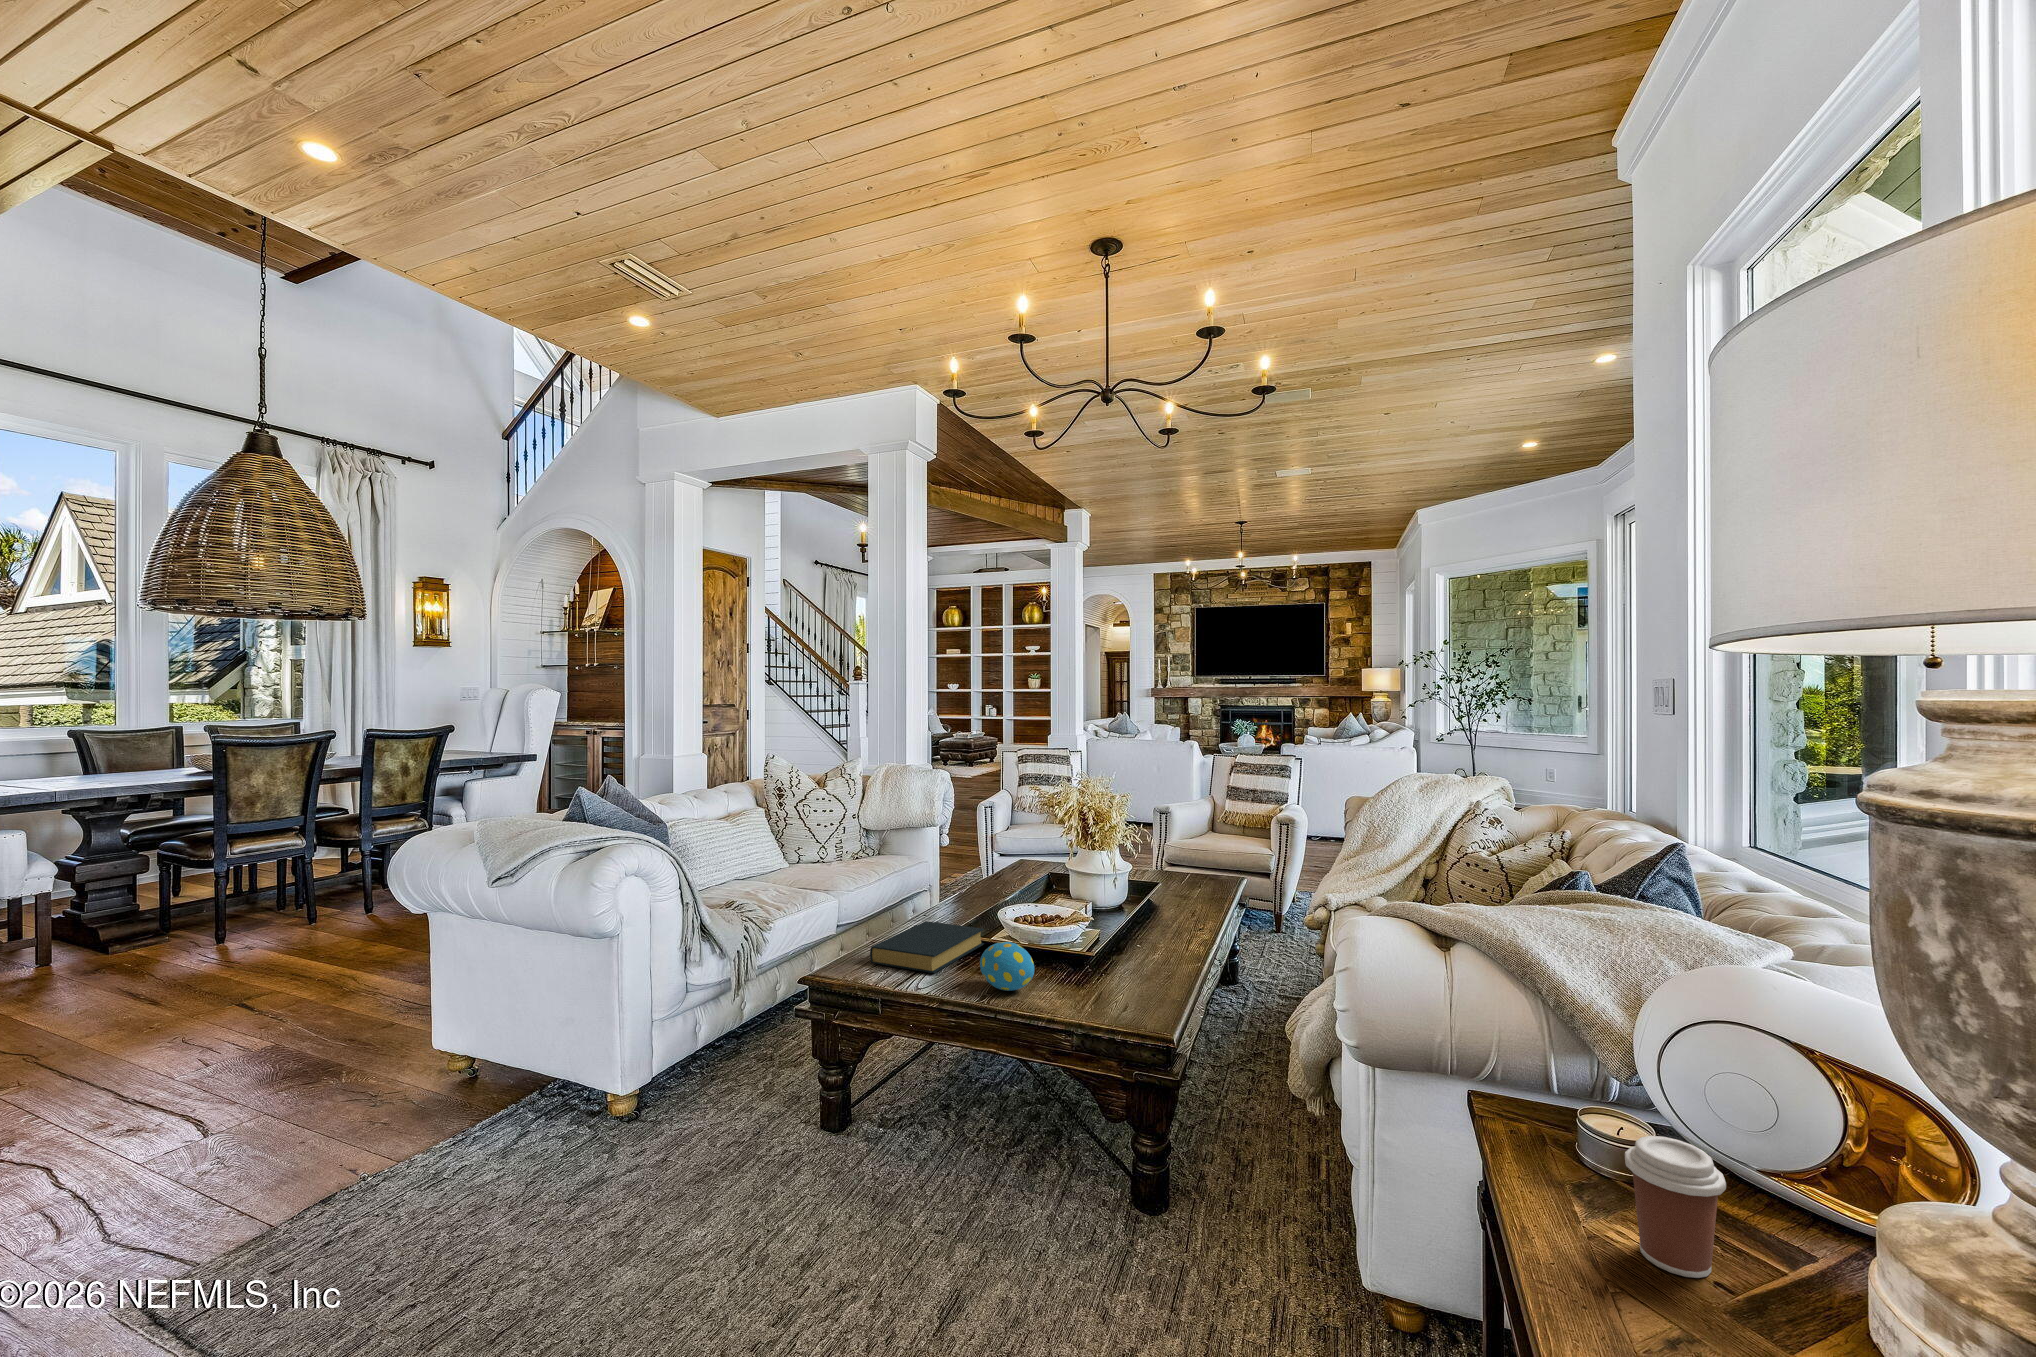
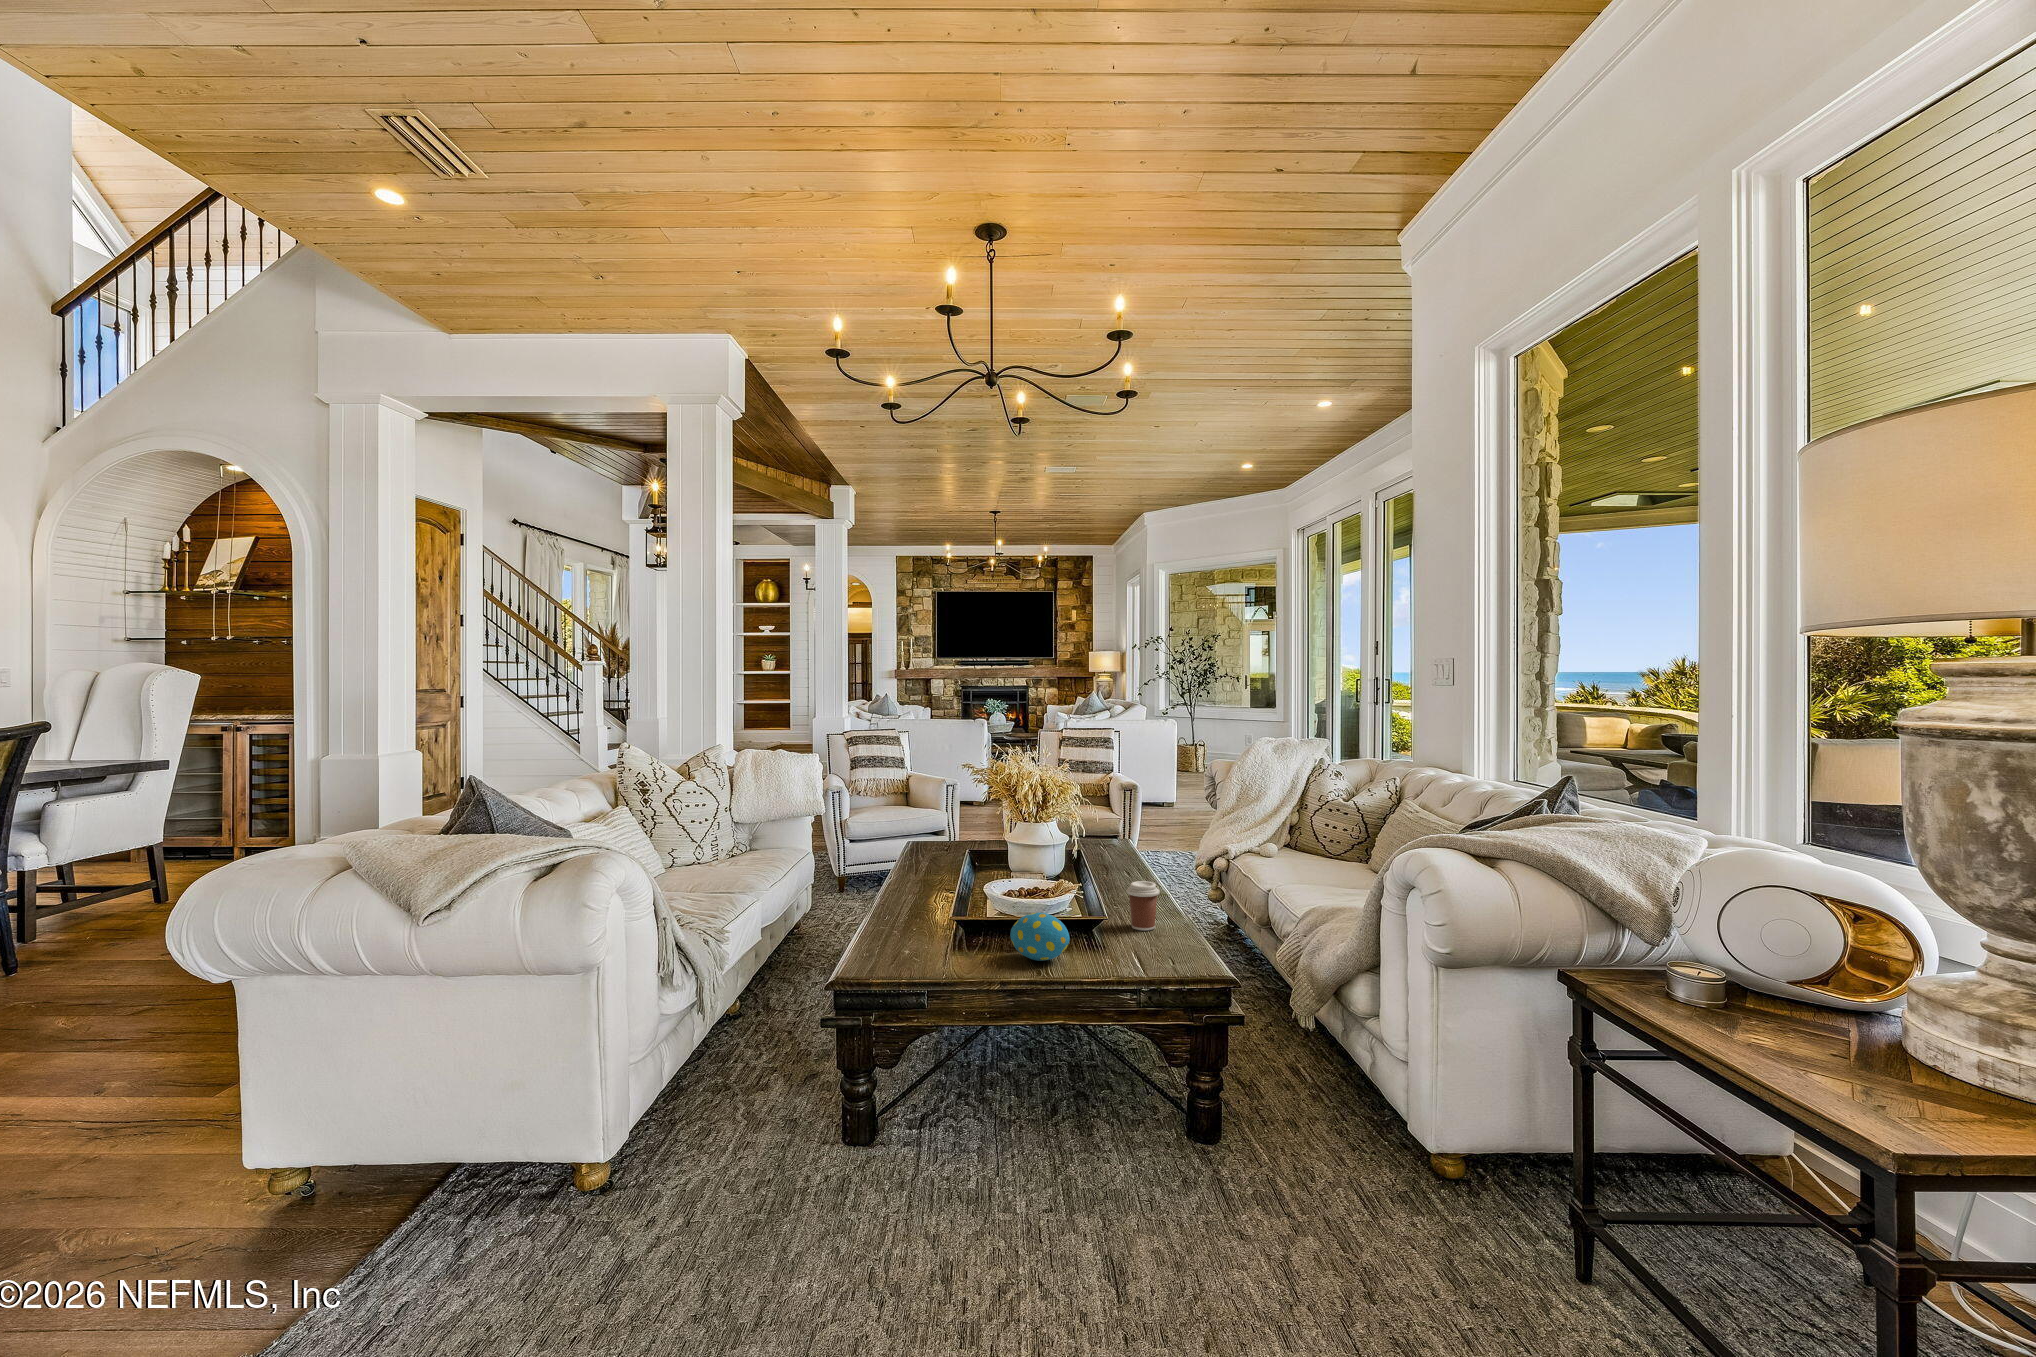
hardback book: present [870,921,984,973] -> none [877,905,969,954]
coffee cup: present [1625,1136,1726,1278] -> present [1127,881,1160,930]

